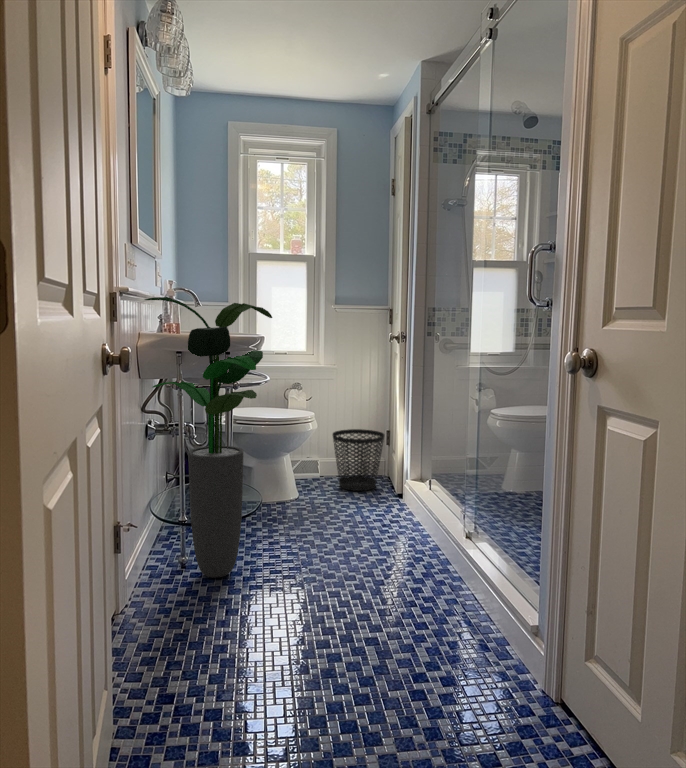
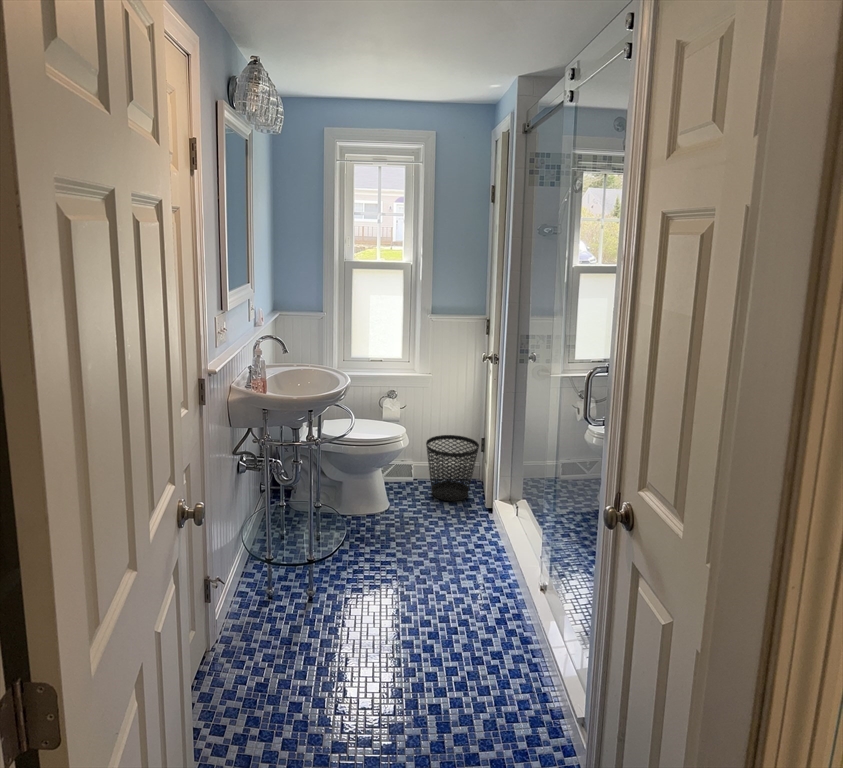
potted plant: present [145,297,272,578] -> none [229,355,357,615]

